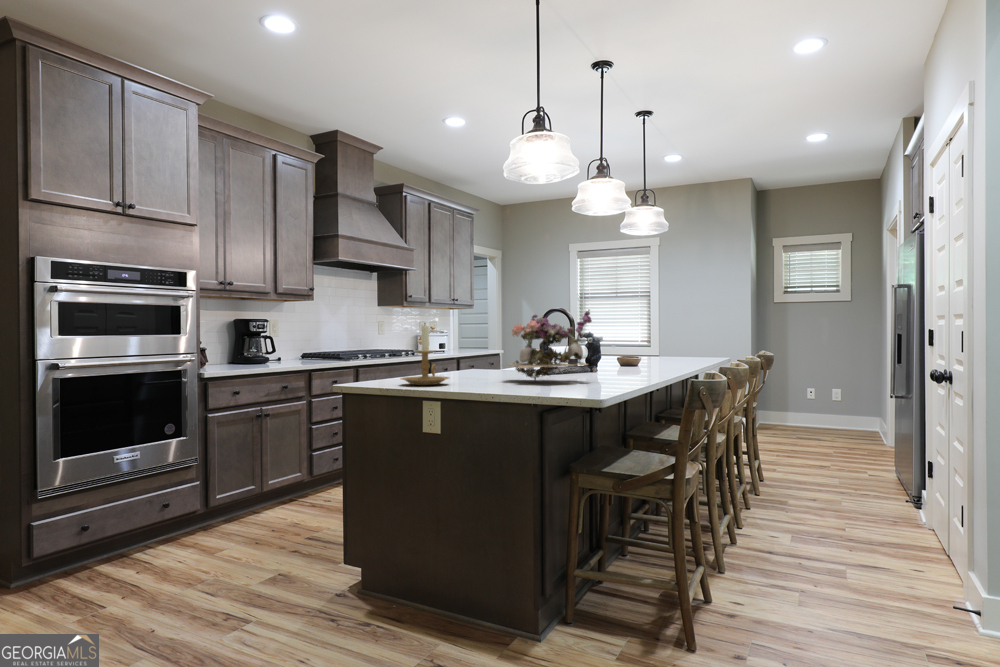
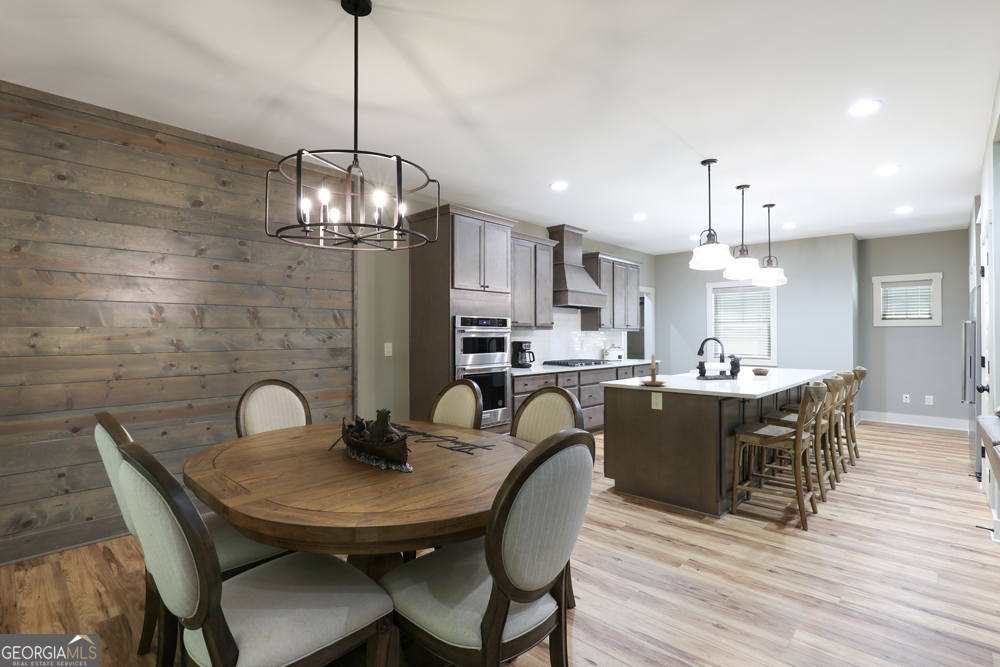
flower arrangement: present [505,310,592,380] -> none [693,347,746,385]

